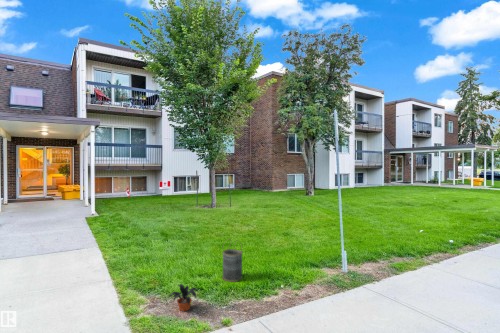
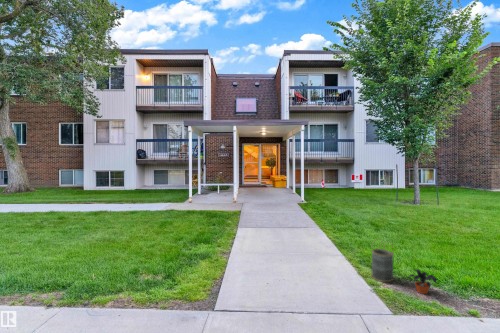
basket: present [223,249,242,282] -> present [372,248,393,282]

